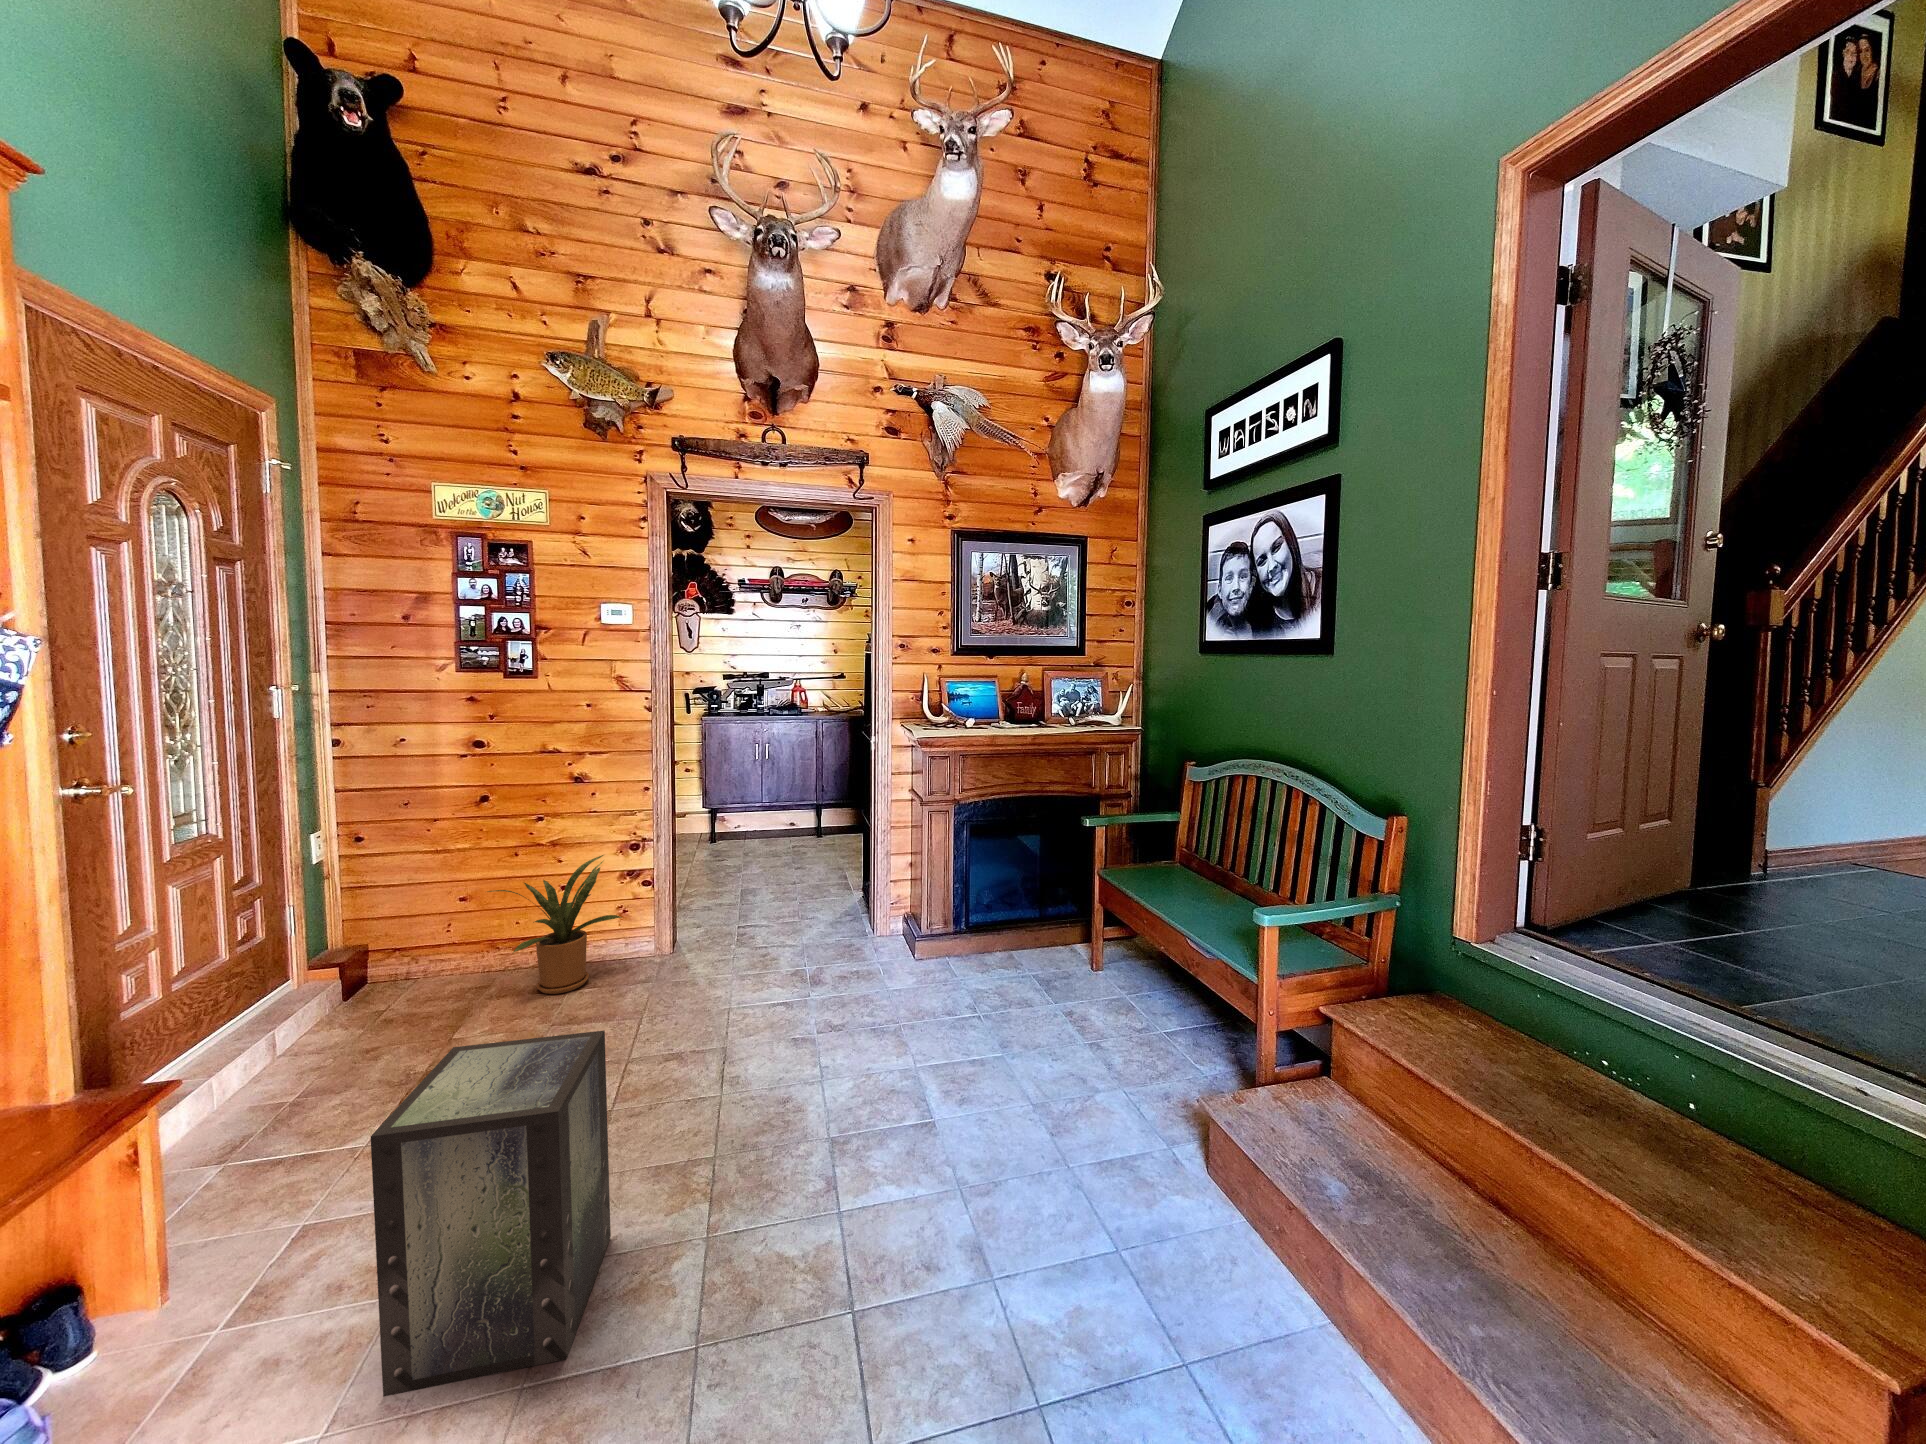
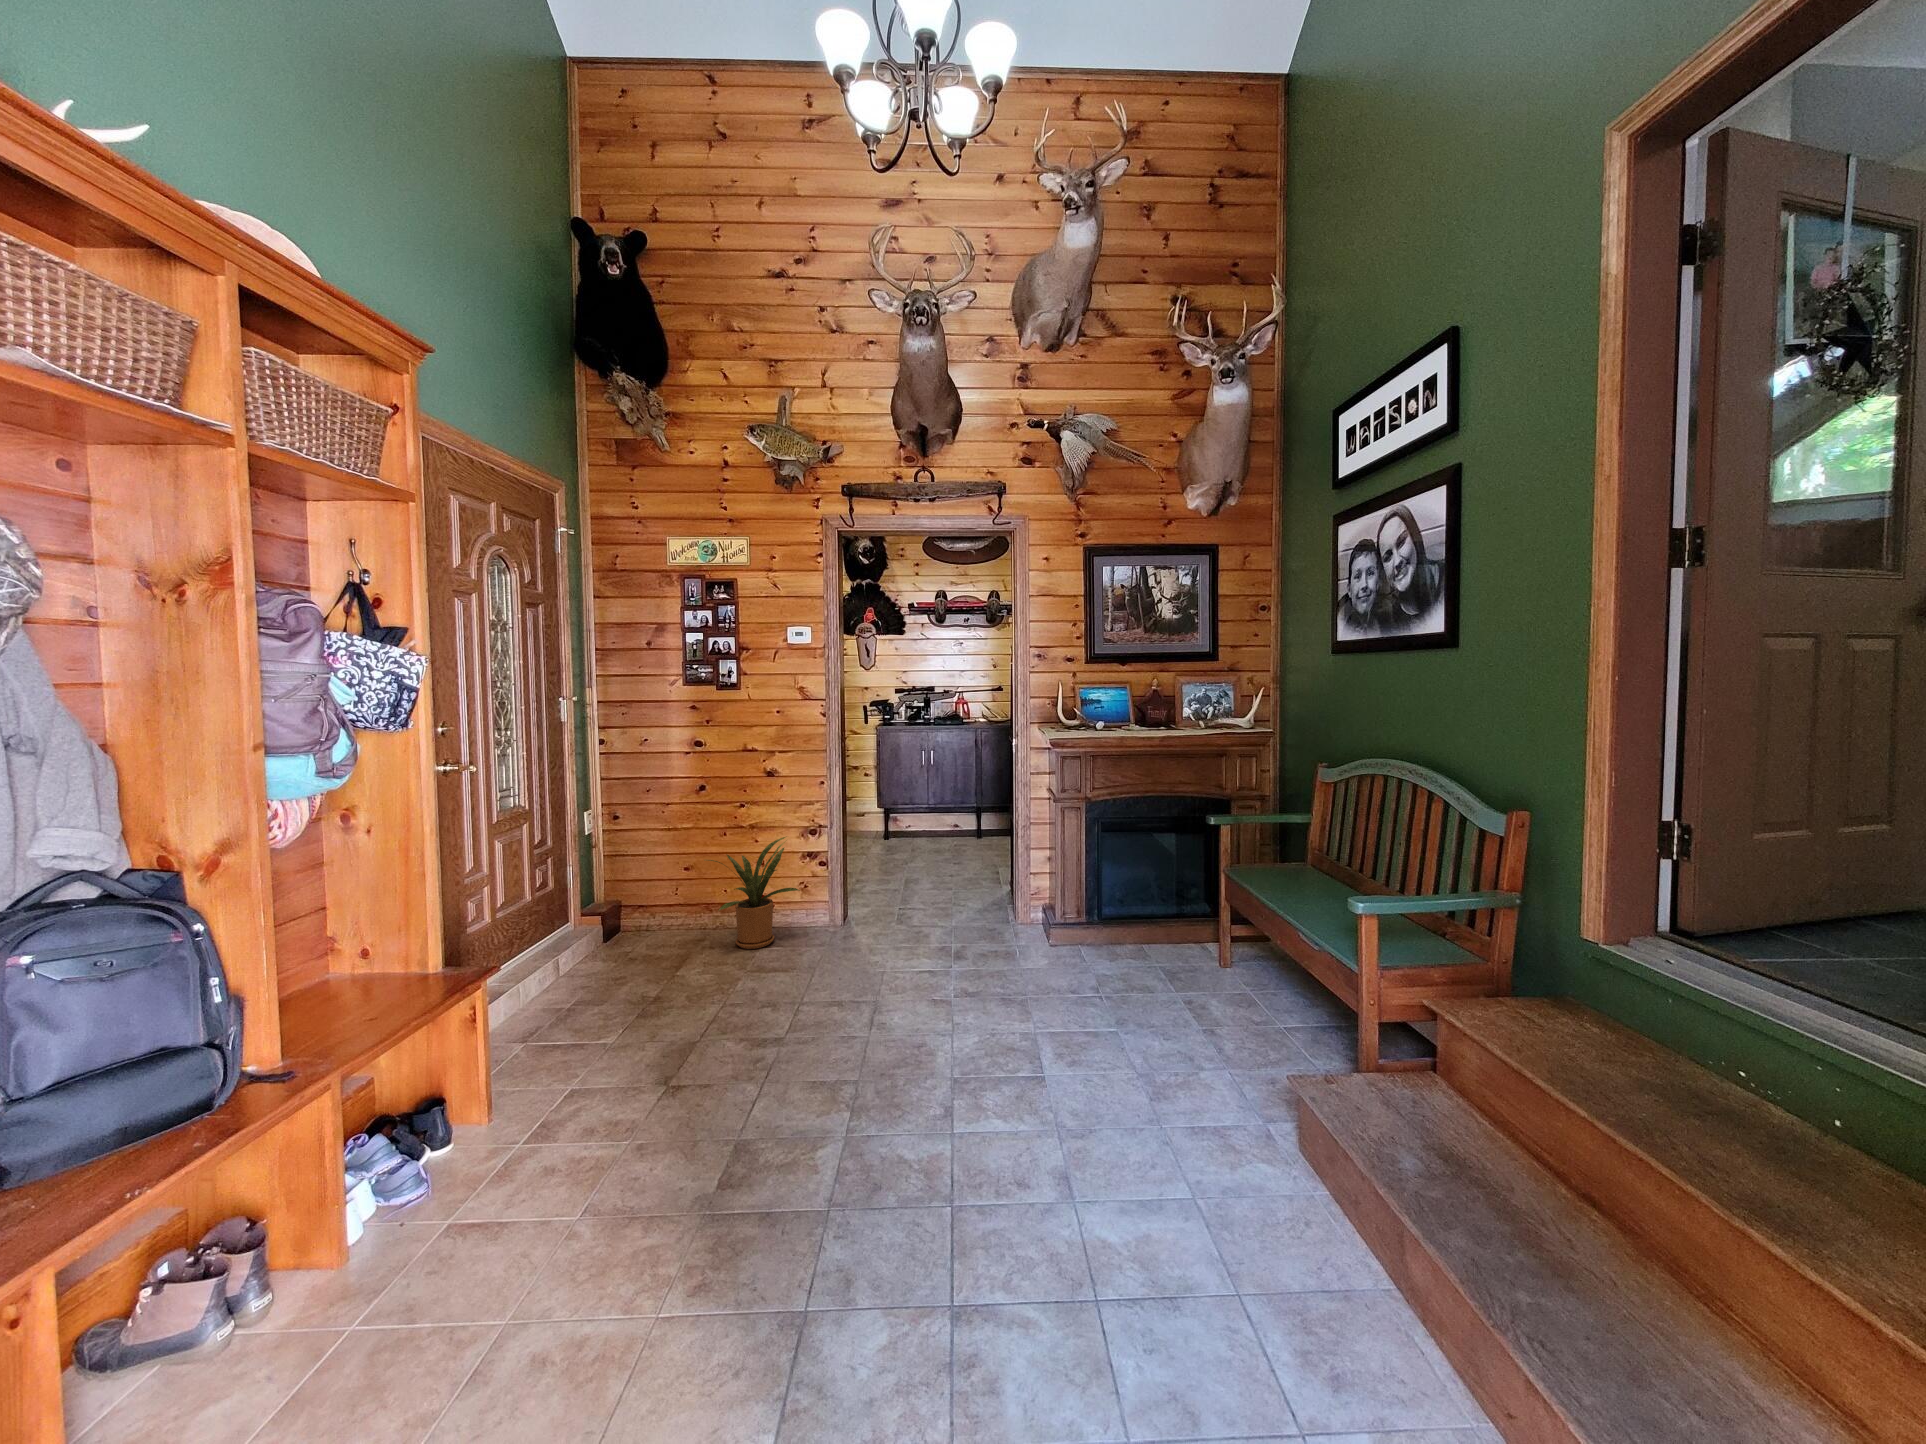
storage box: present [371,1030,611,1397] -> none [611,959,775,1205]

